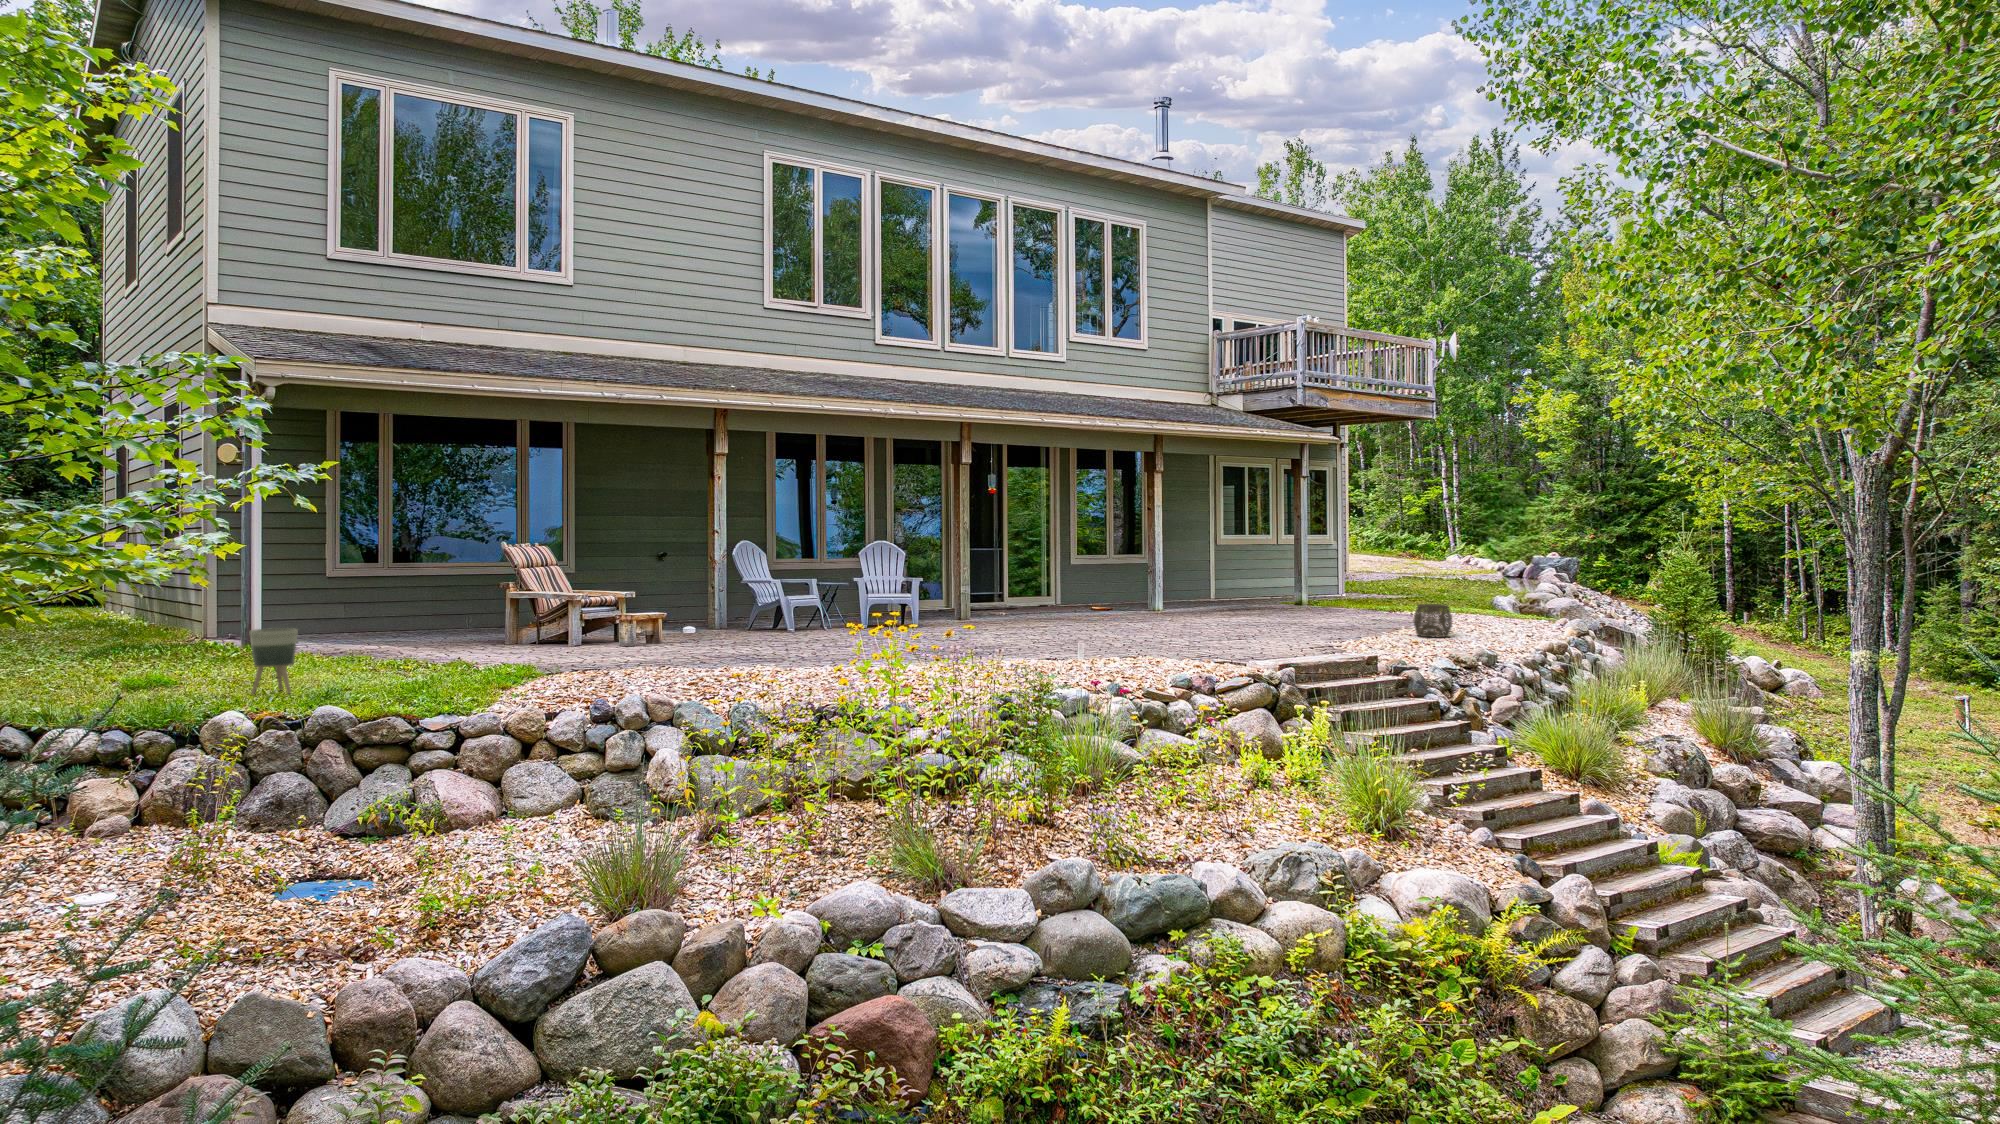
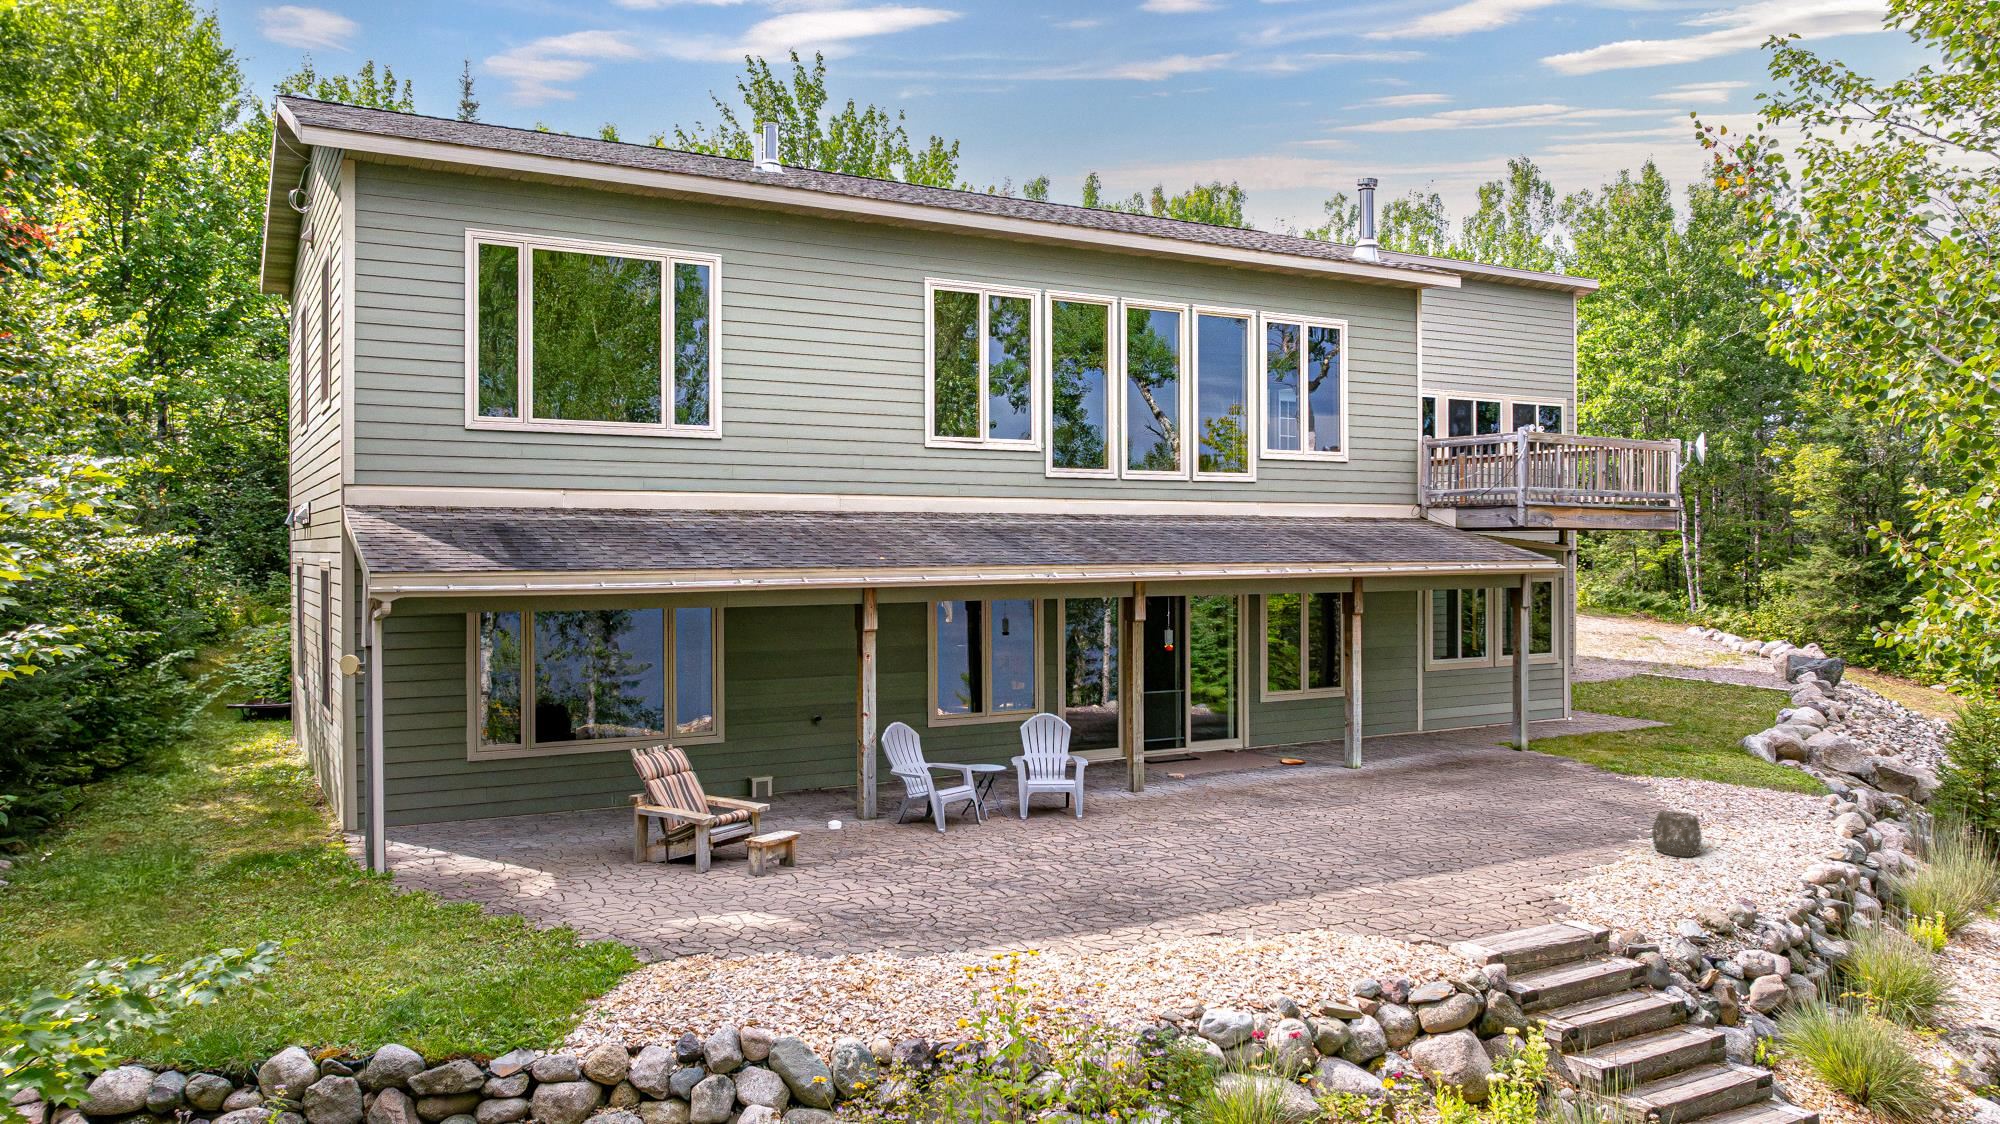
planter: present [250,628,298,694] -> none [321,920,372,1000]

